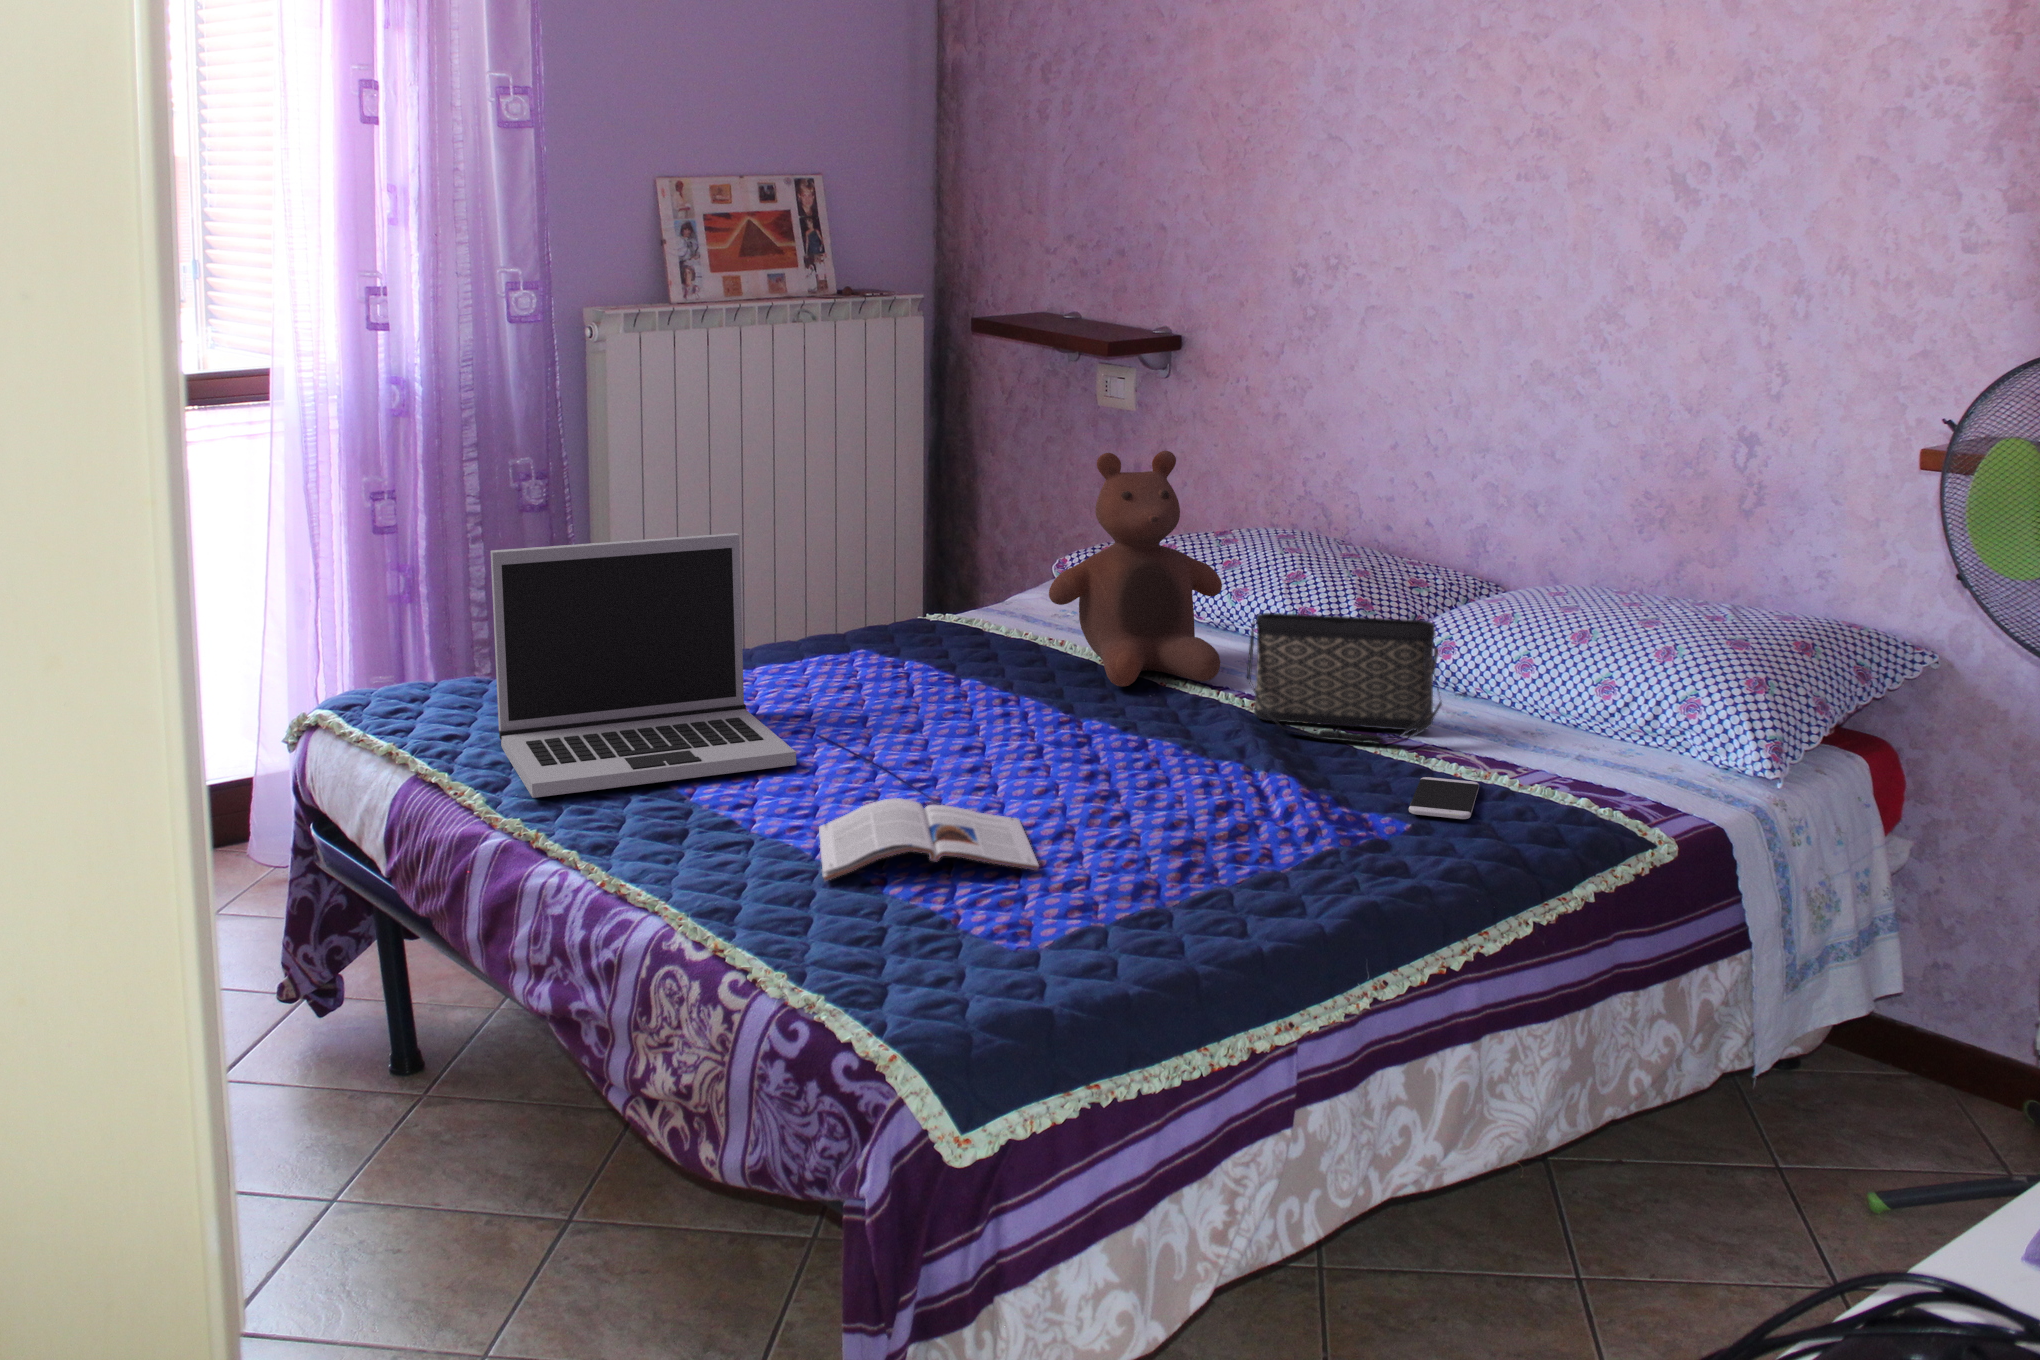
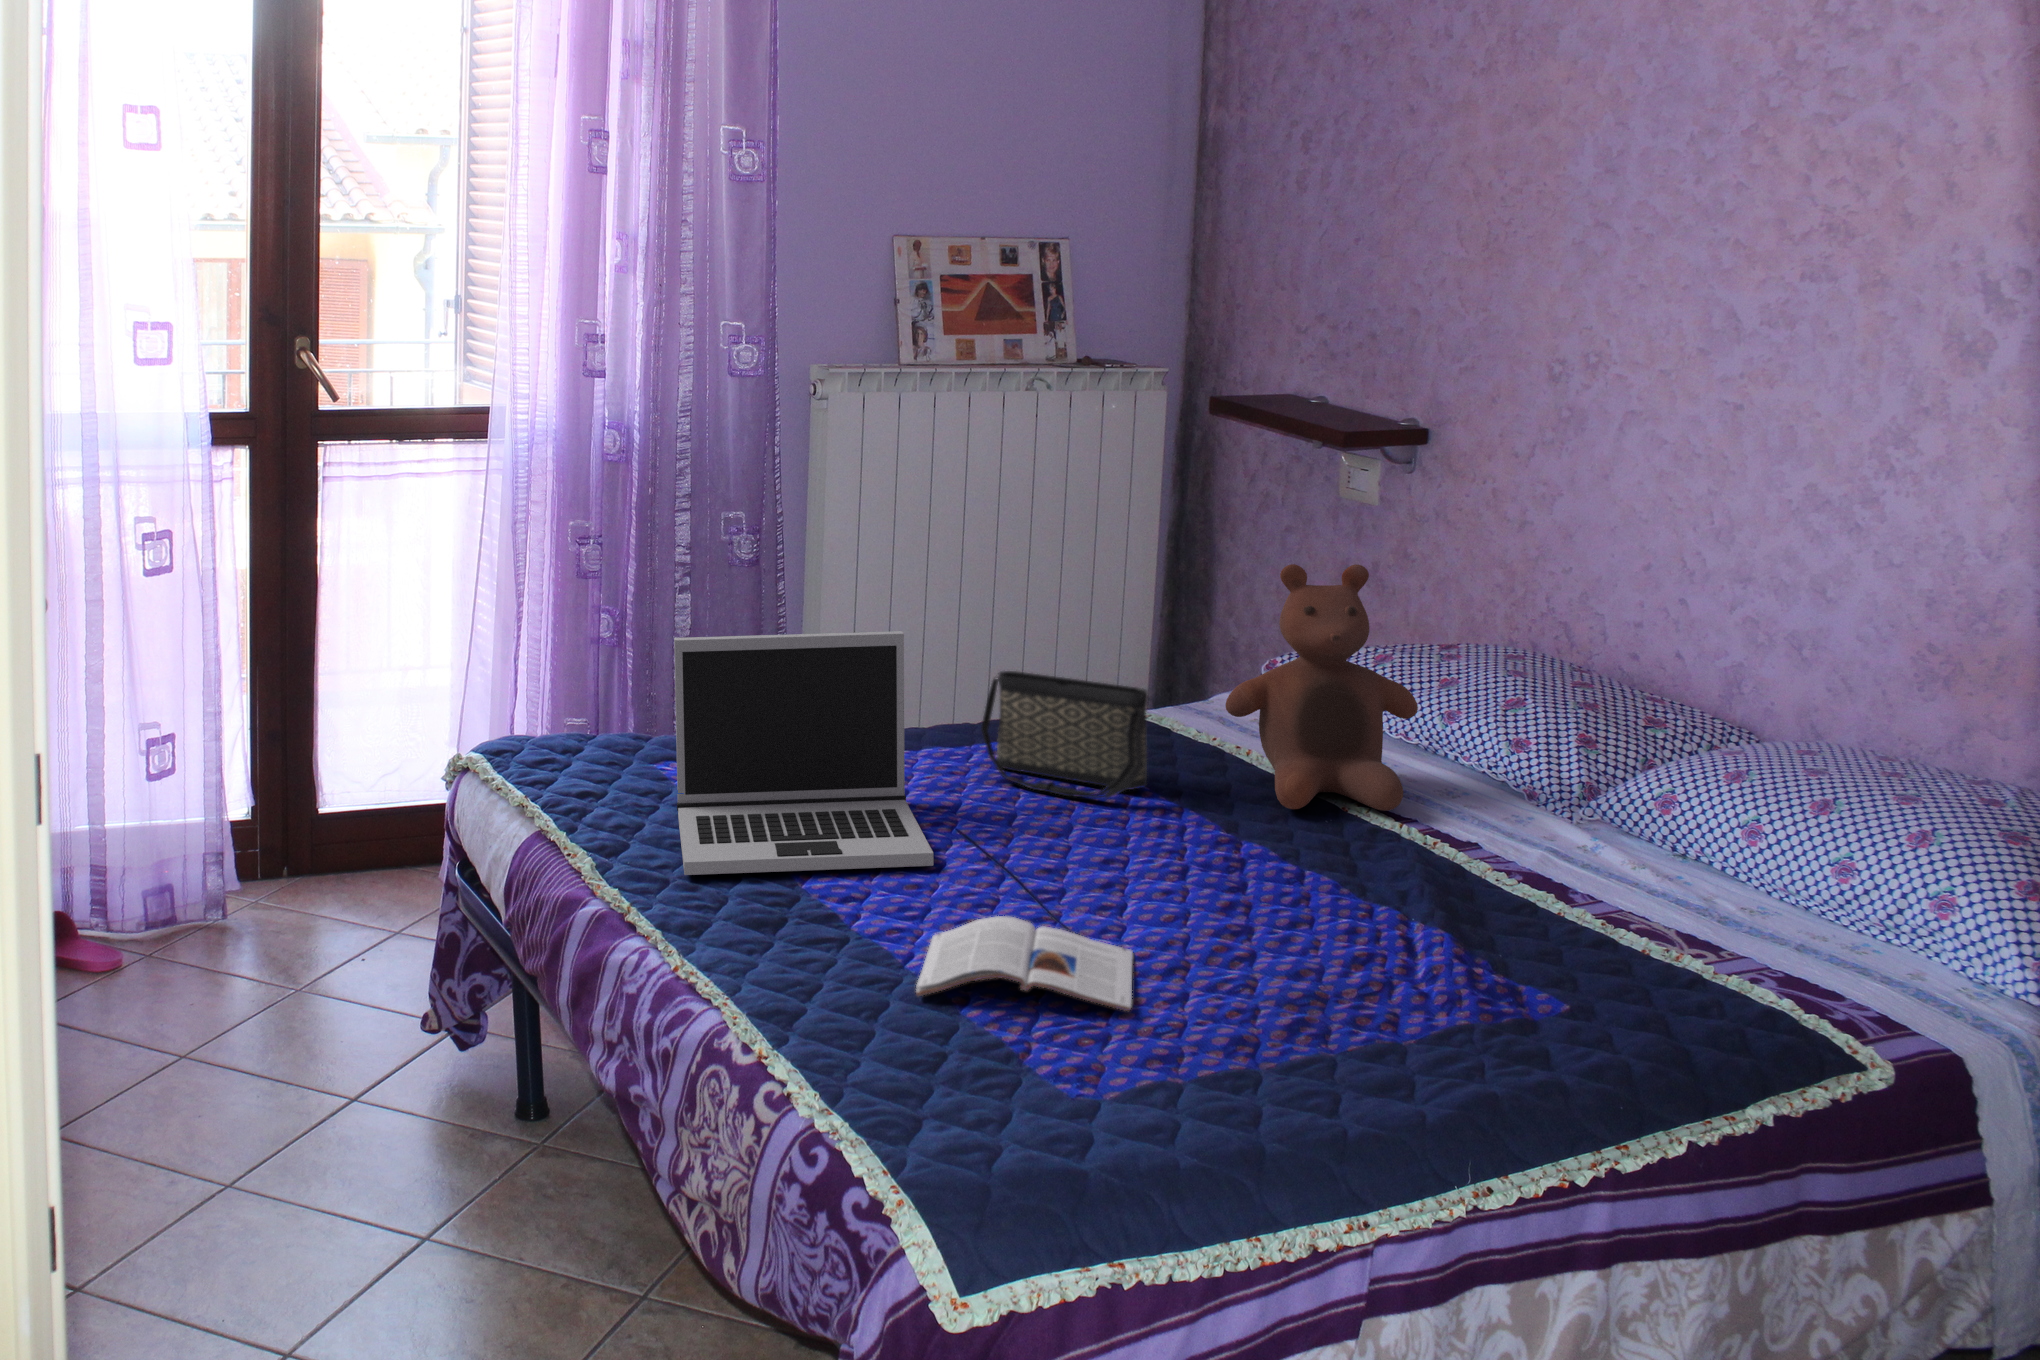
handbag: present [1247,613,1442,743] -> present [981,671,1148,798]
smartphone: present [1409,777,1479,819] -> none [1564,953,1661,1010]

